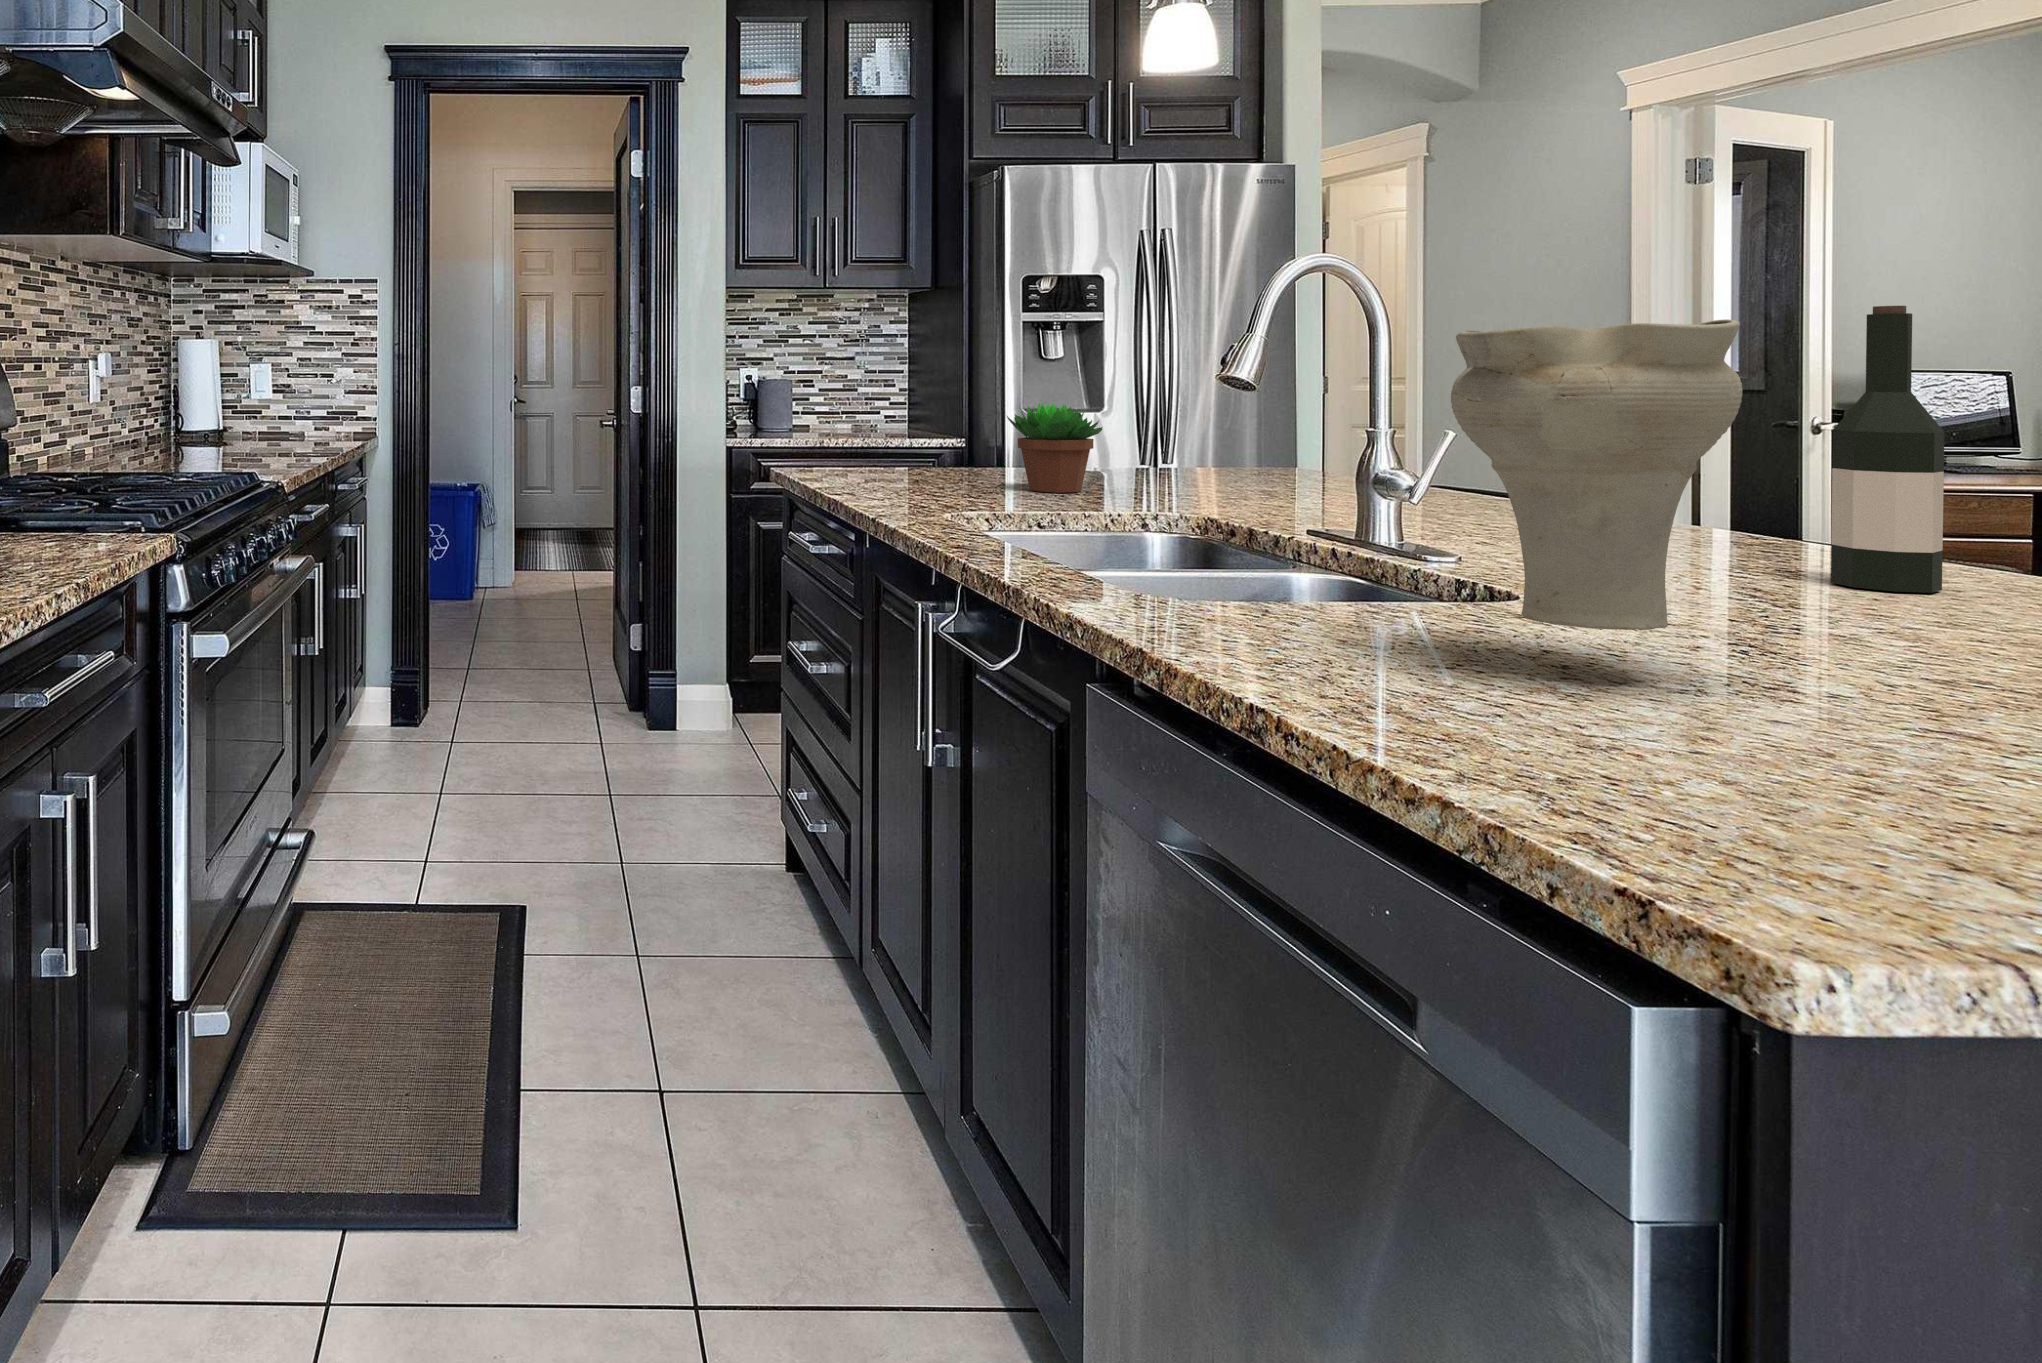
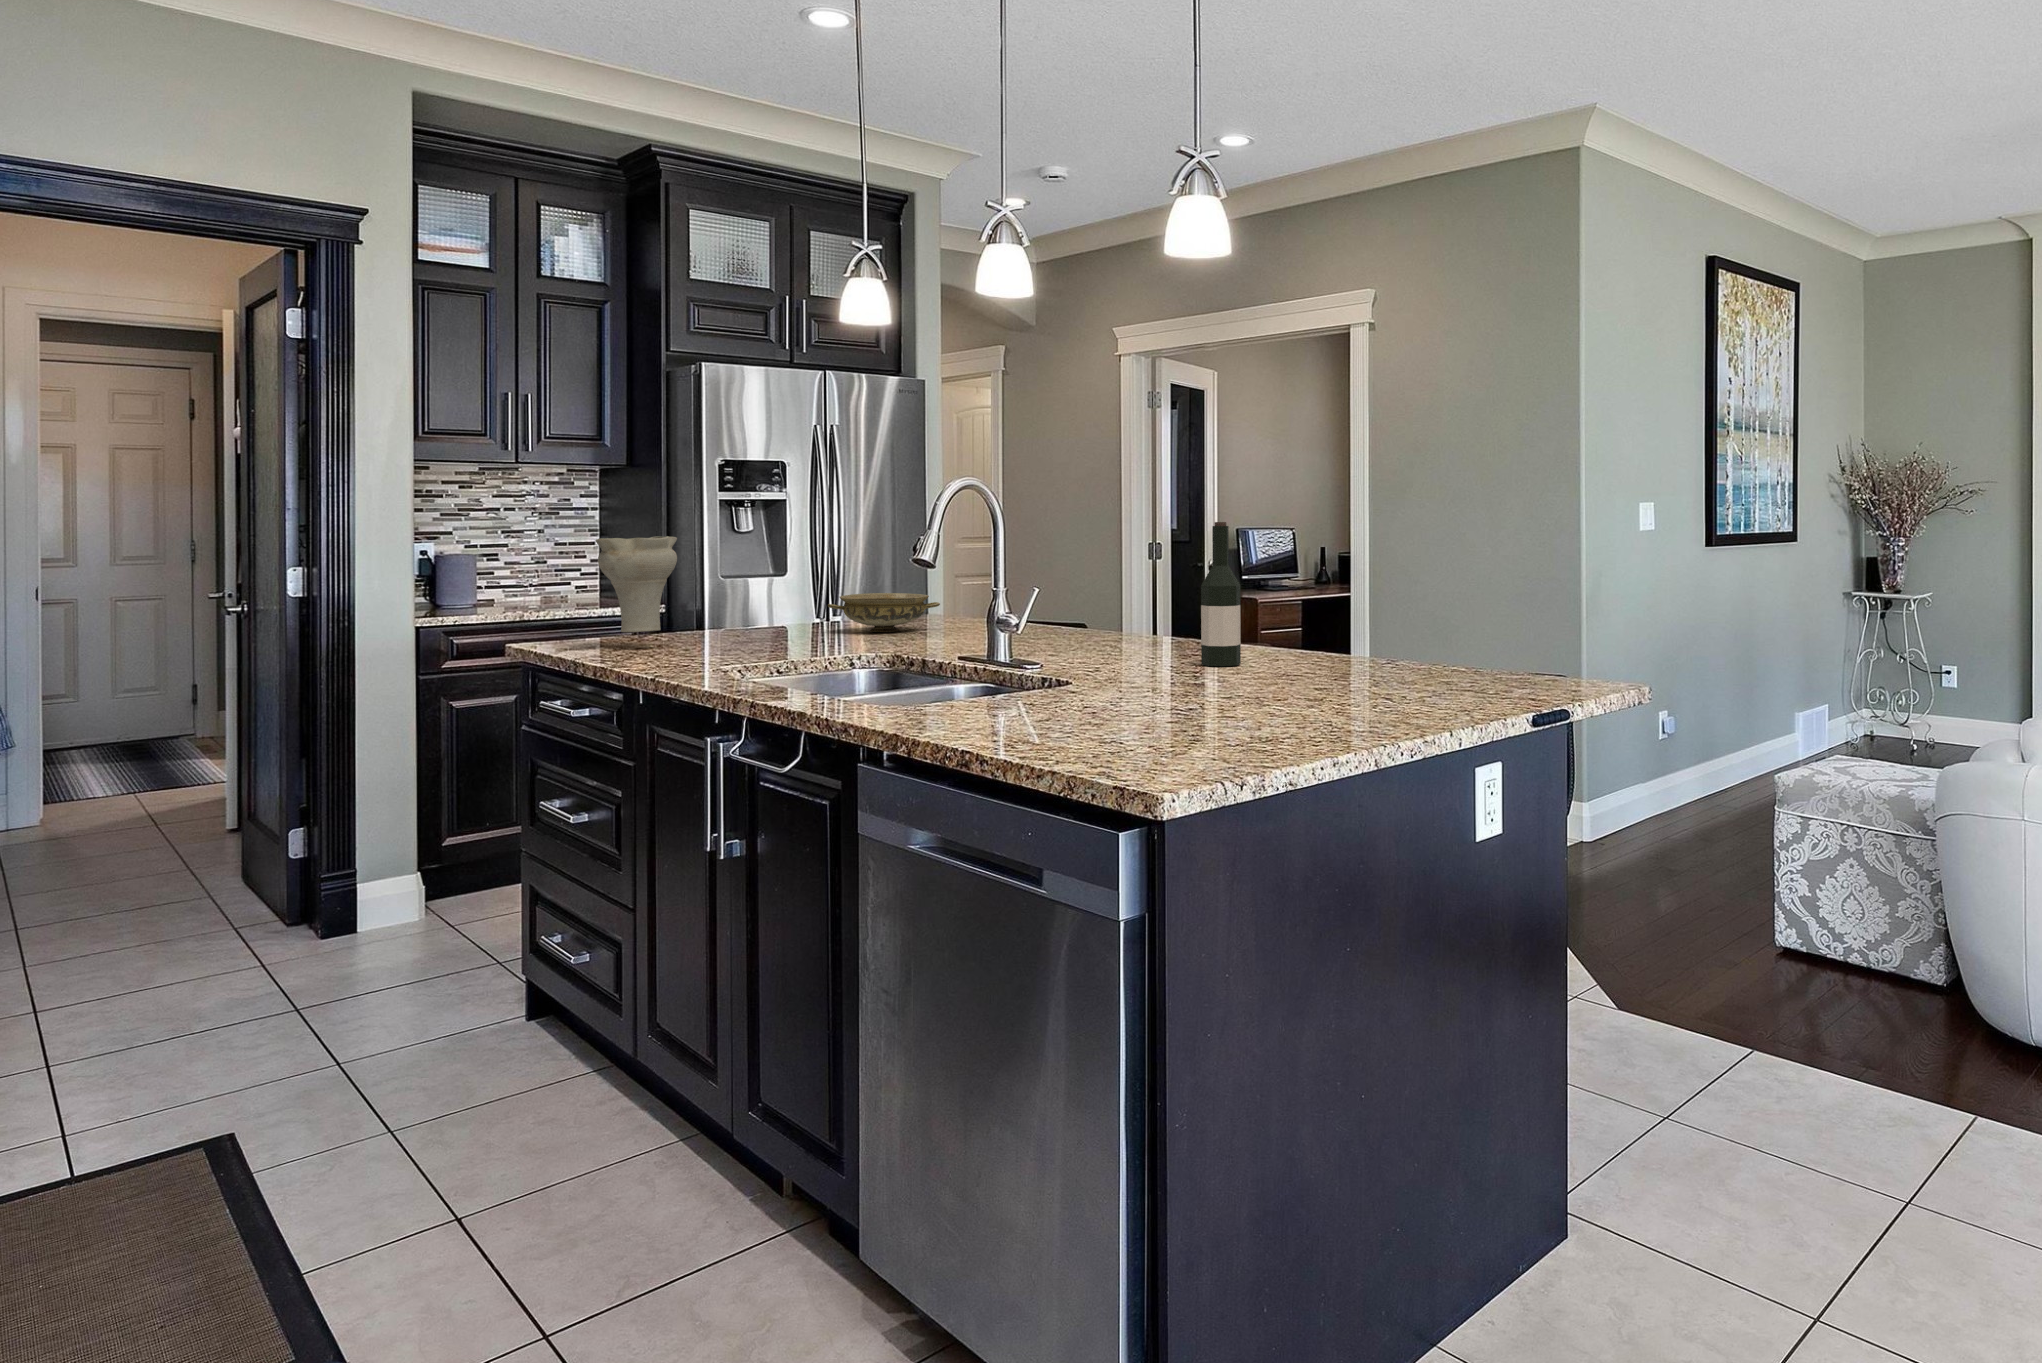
vase: present [1451,319,1743,630] -> present [596,536,677,632]
succulent plant: present [1007,403,1103,493] -> none [737,575,812,646]
ceramic bowl: none [1132,431,1296,484] -> present [828,593,940,632]

